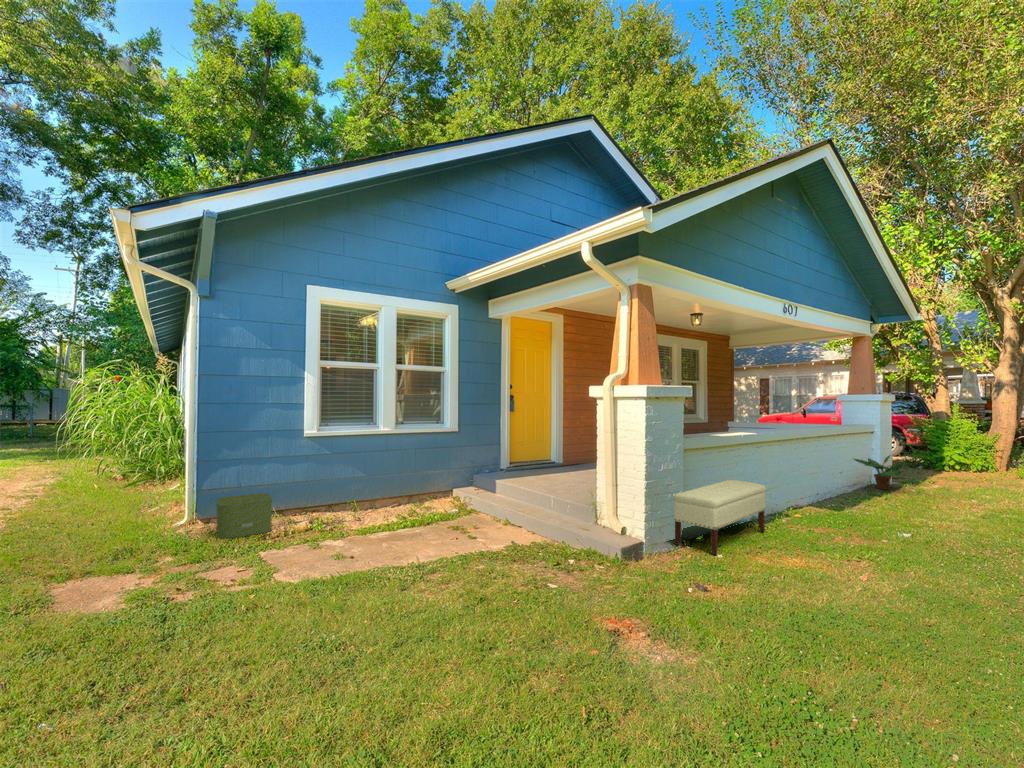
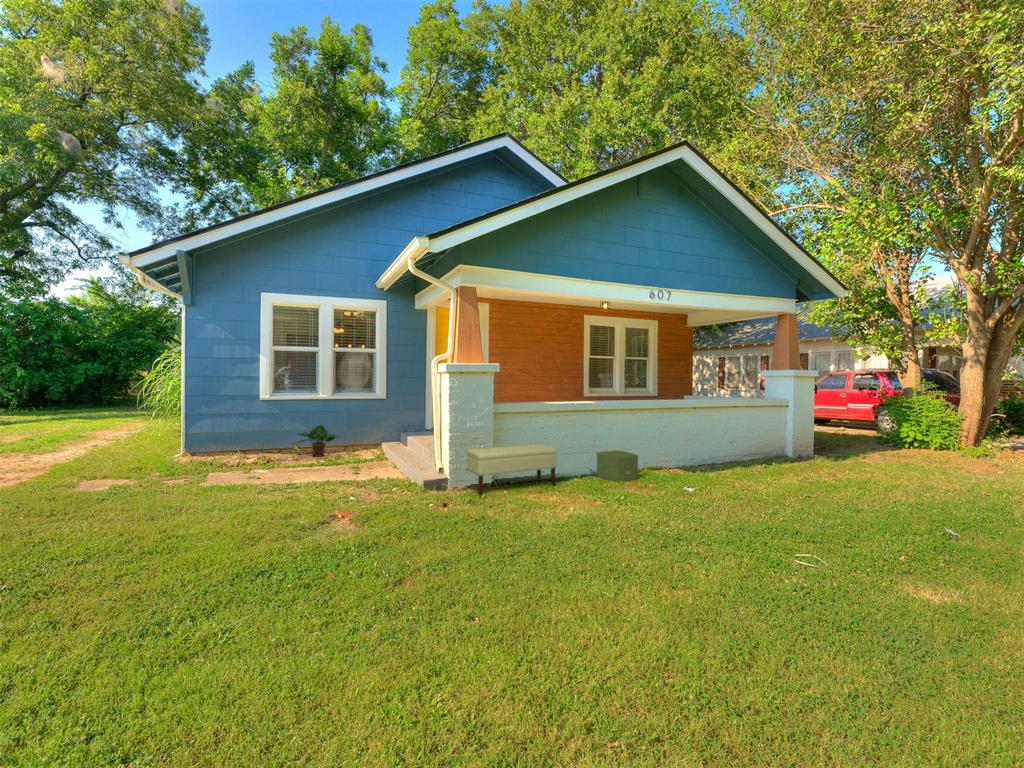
potted plant: present [854,455,908,489] -> present [297,425,340,457]
storage box: present [217,493,272,538] -> present [597,451,638,481]

